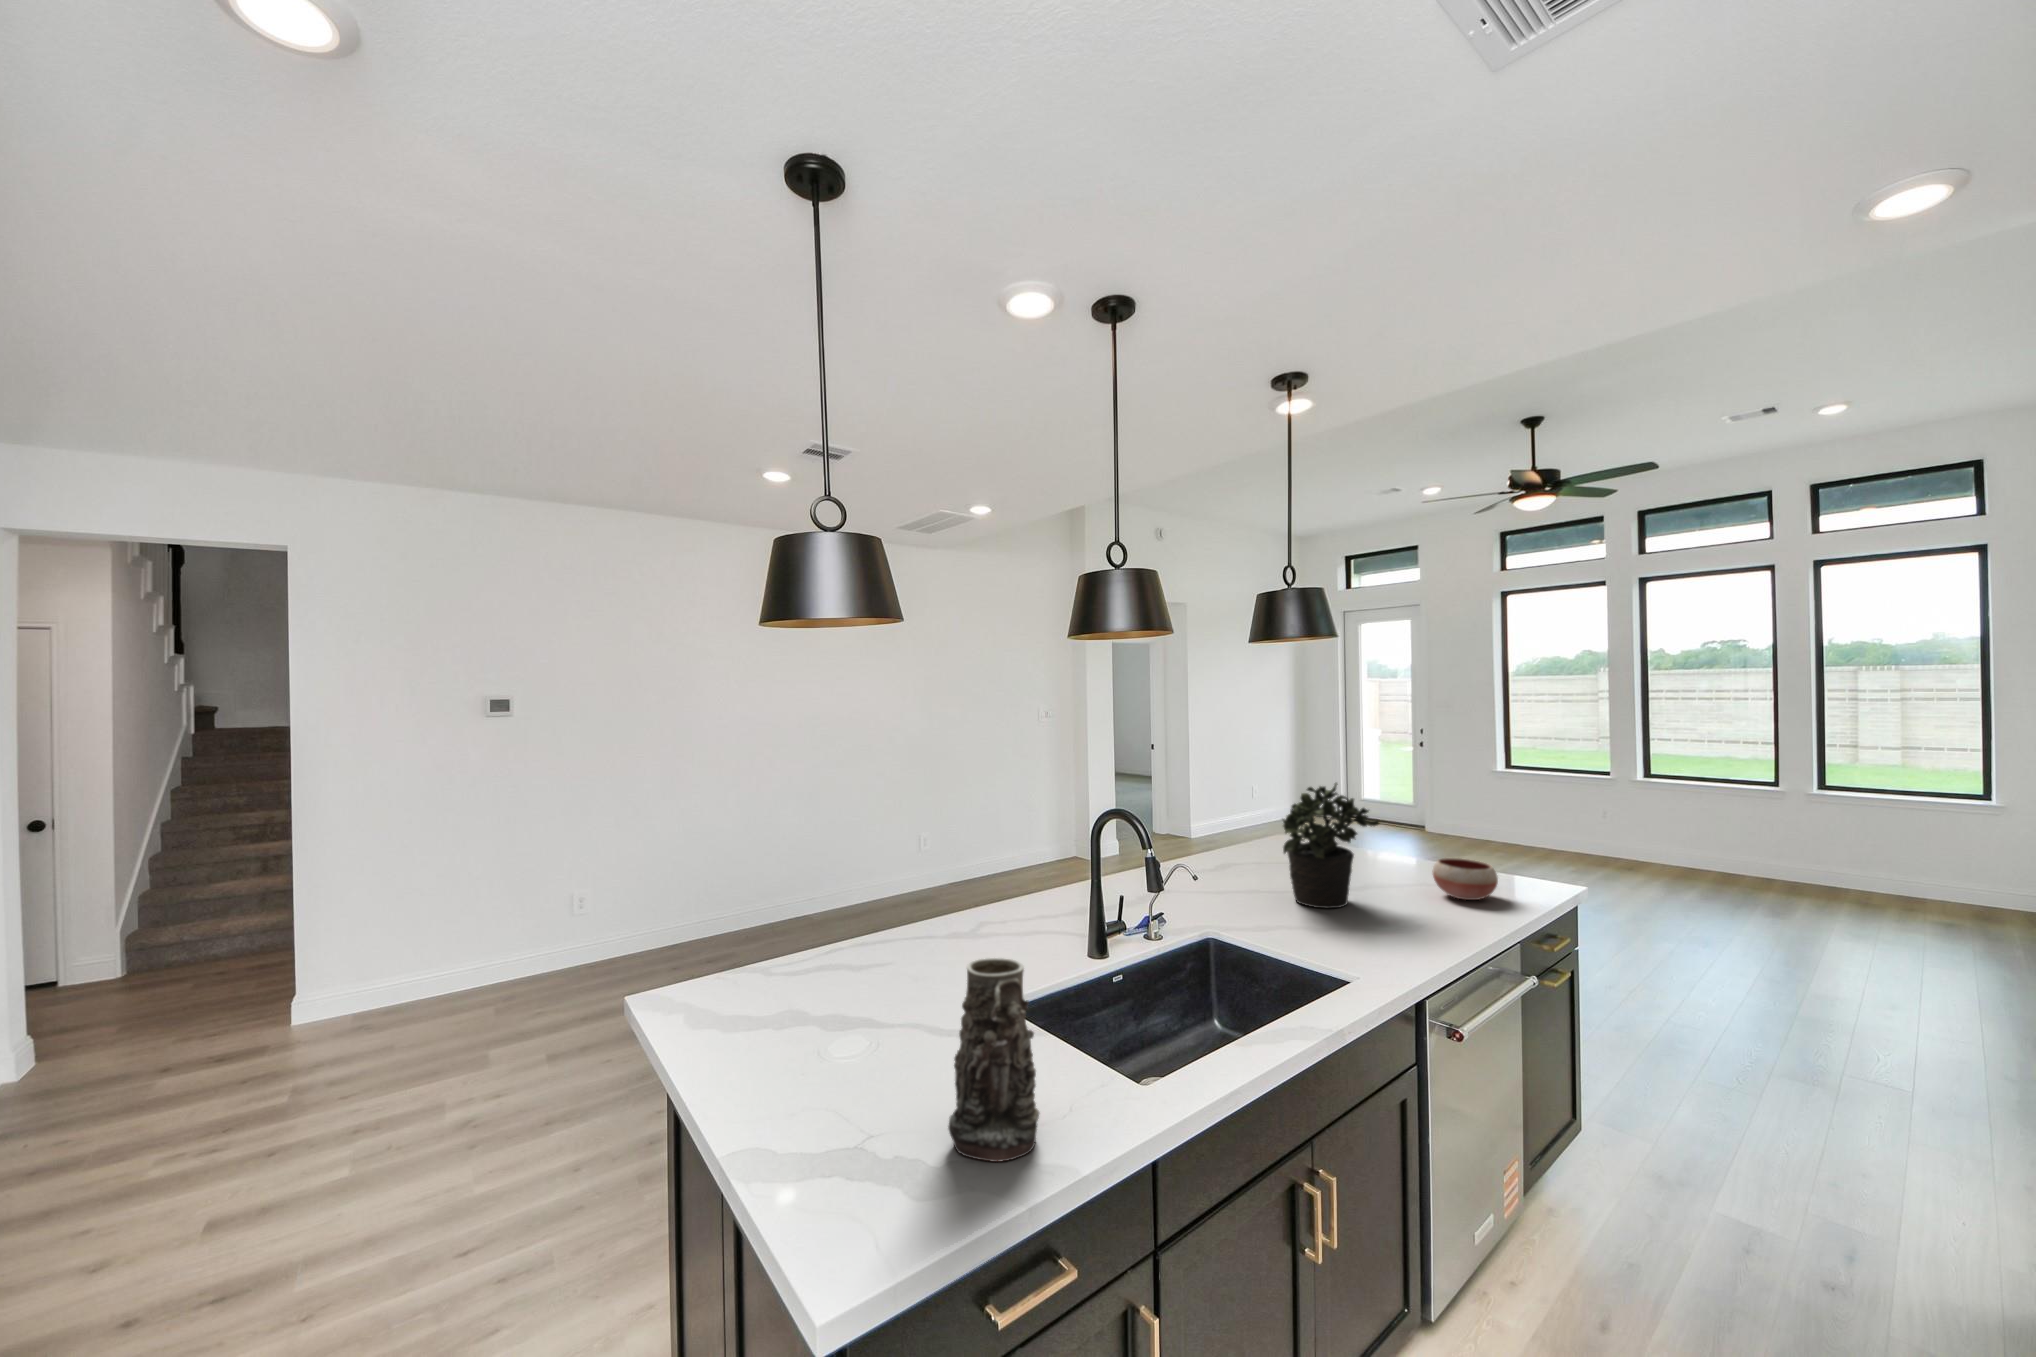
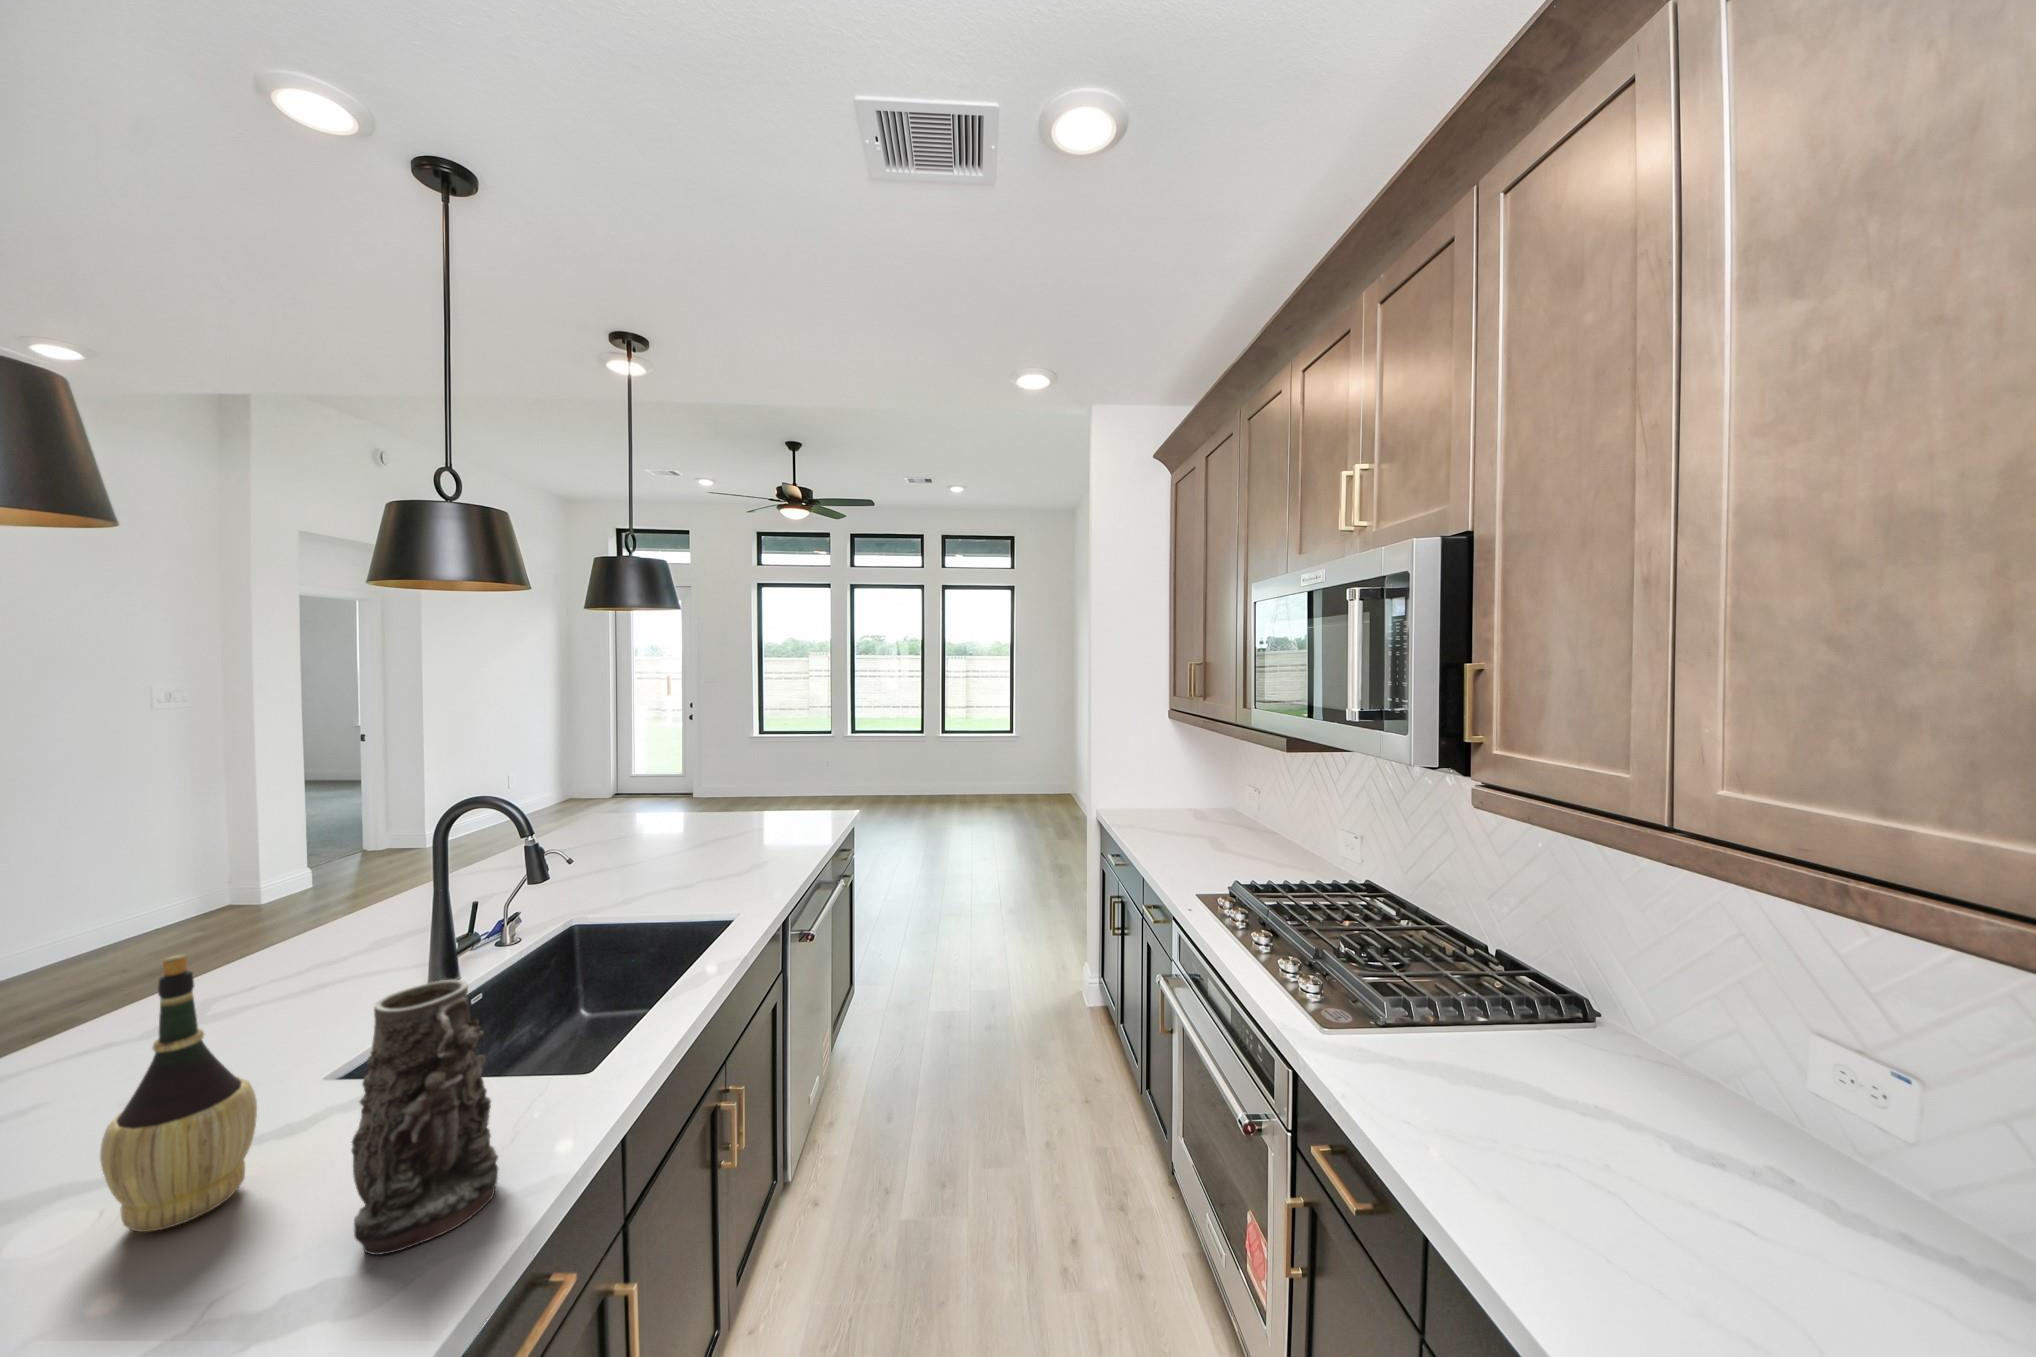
potted plant: present [1283,783,1379,909] -> none [637,746,729,868]
bowl: present [1432,858,1498,900] -> none [767,801,816,834]
wine bottle: none [875,893,943,1068] -> present [100,955,257,1232]

